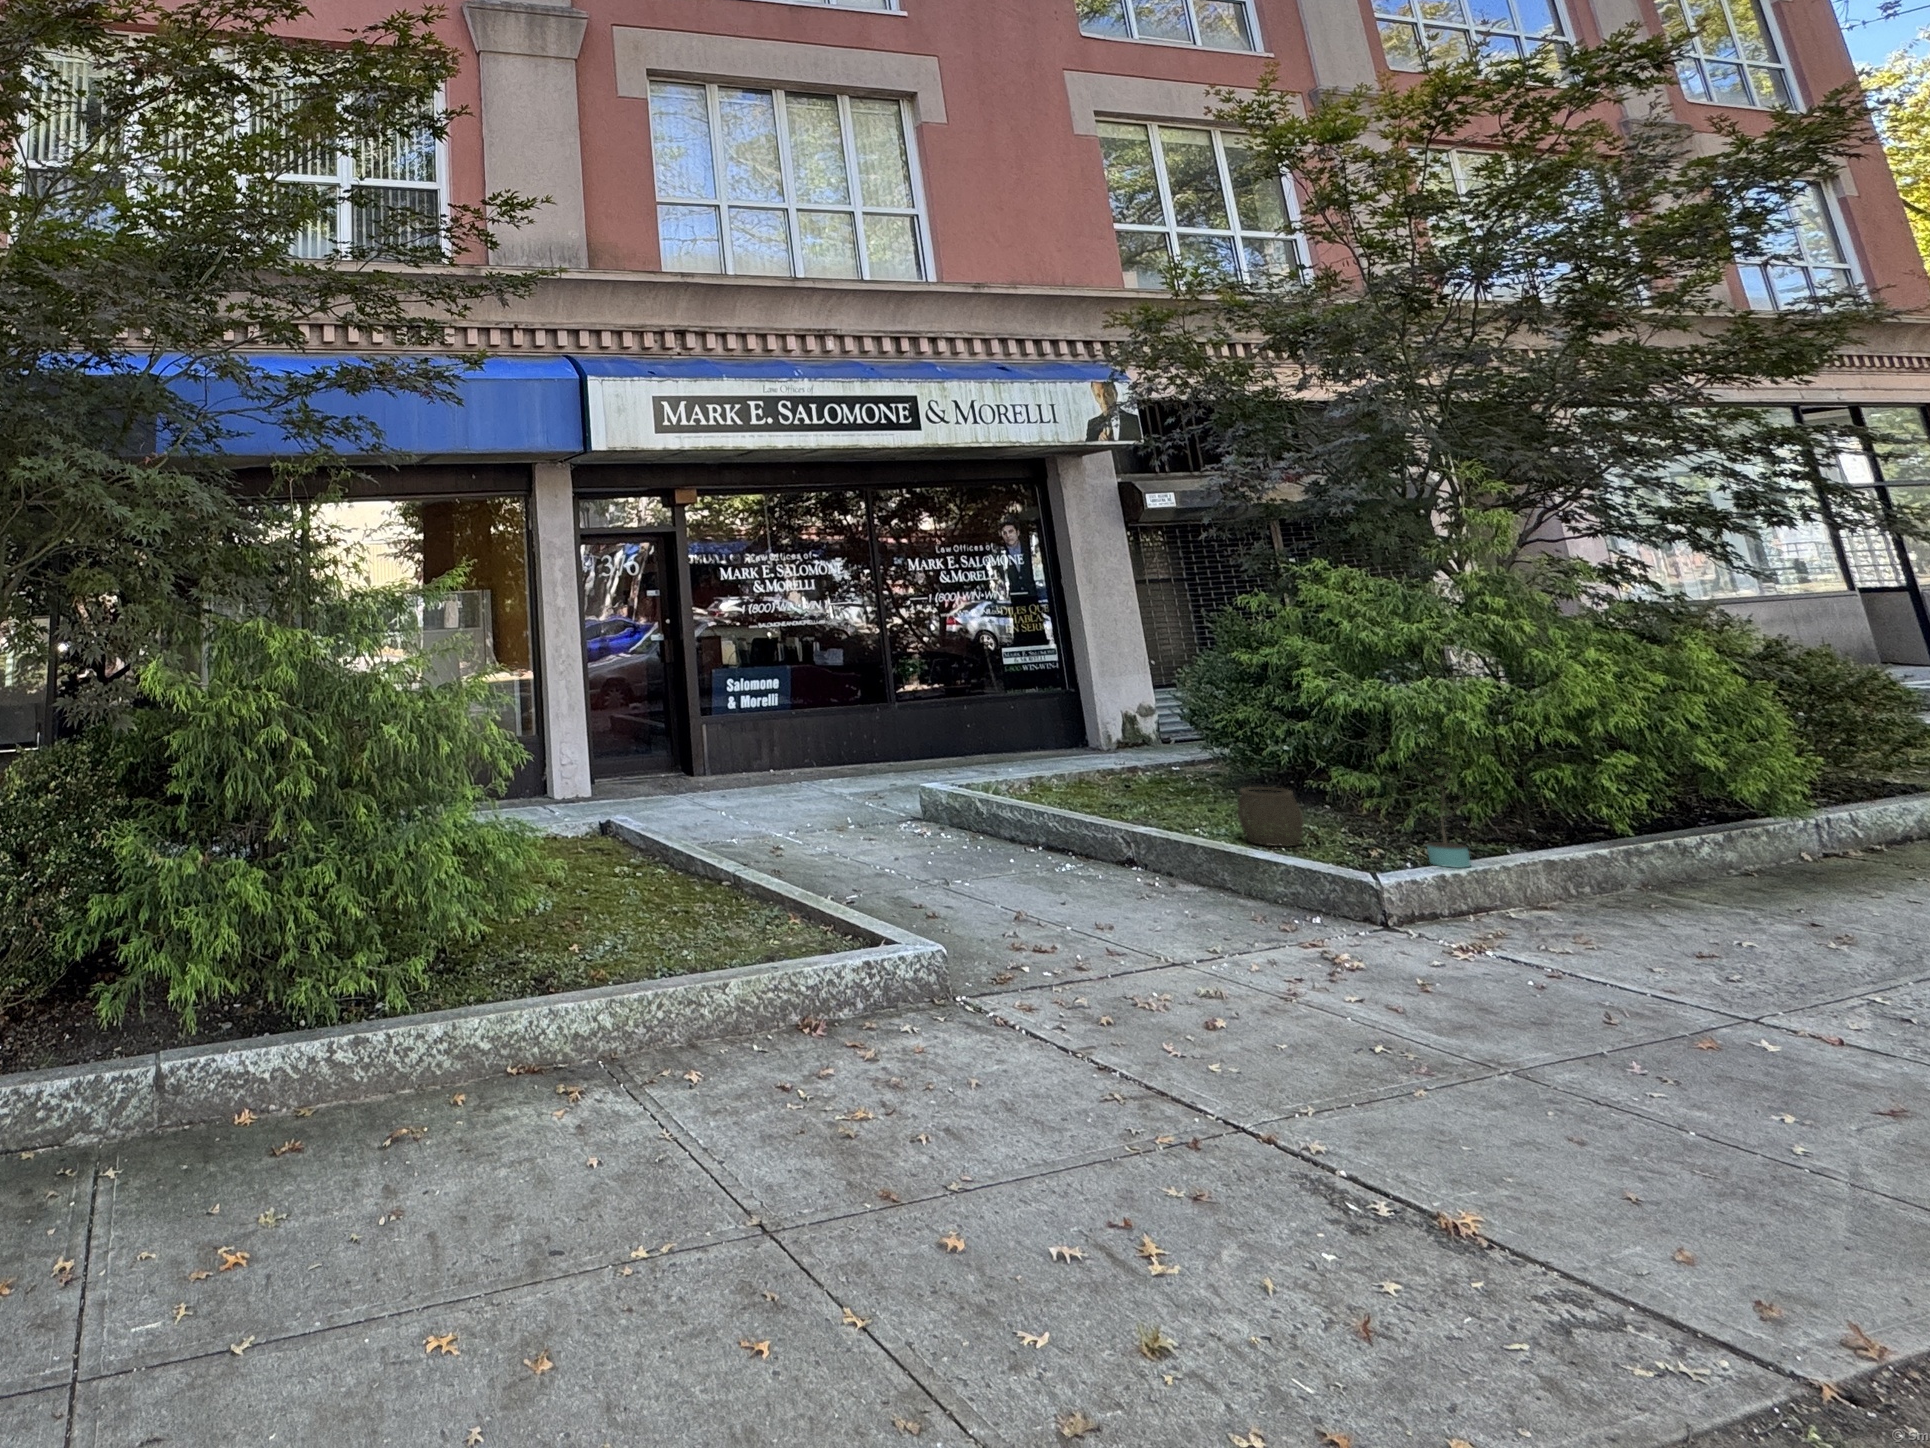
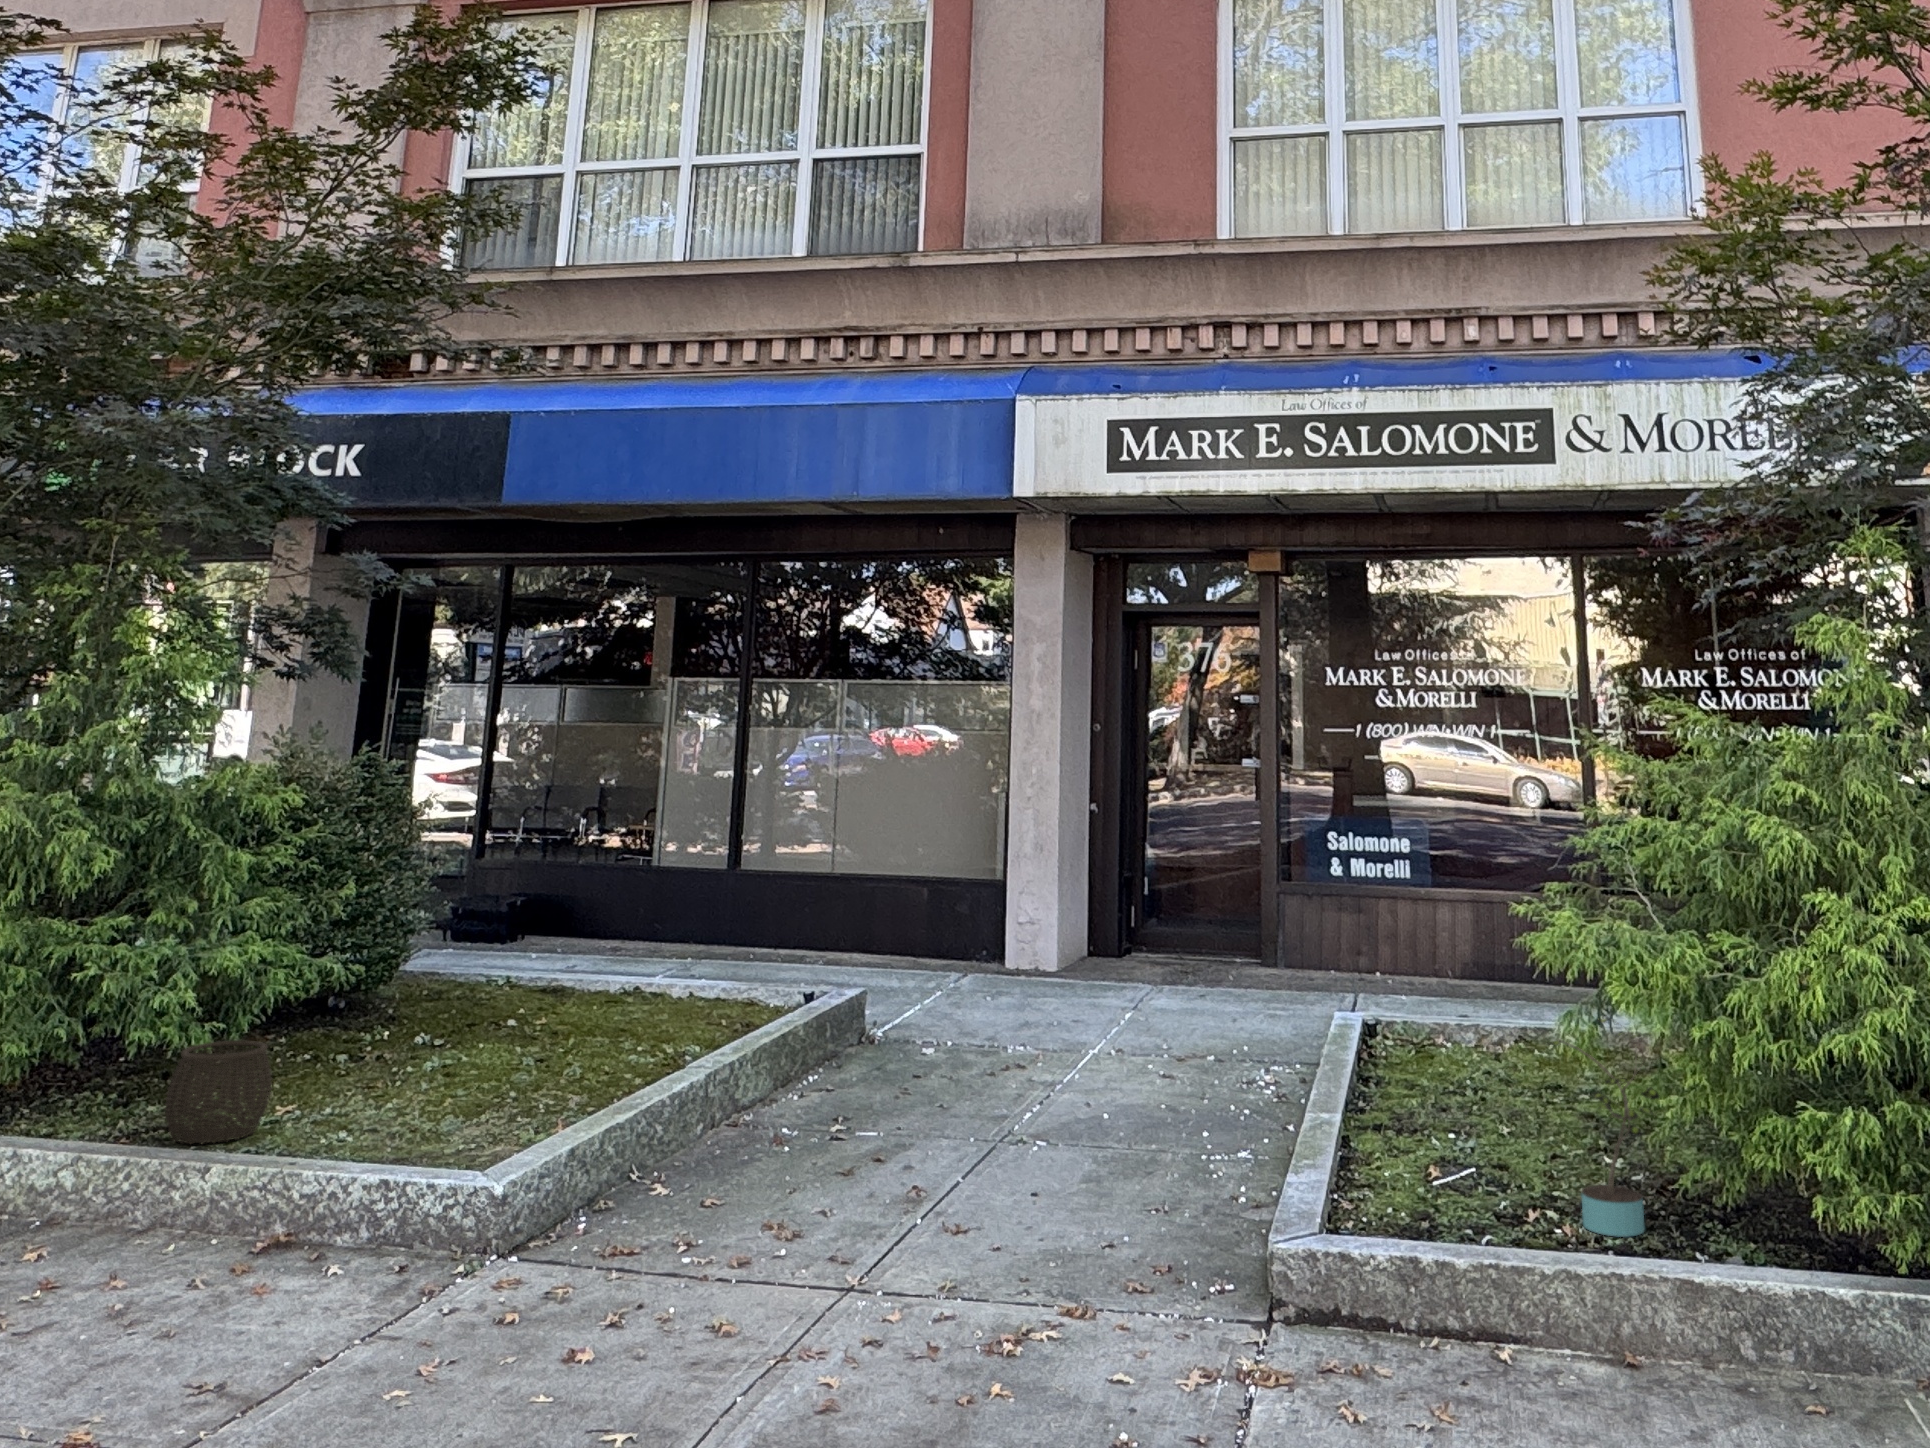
woven basket: present [1238,787,1304,847] -> present [165,1041,272,1144]

